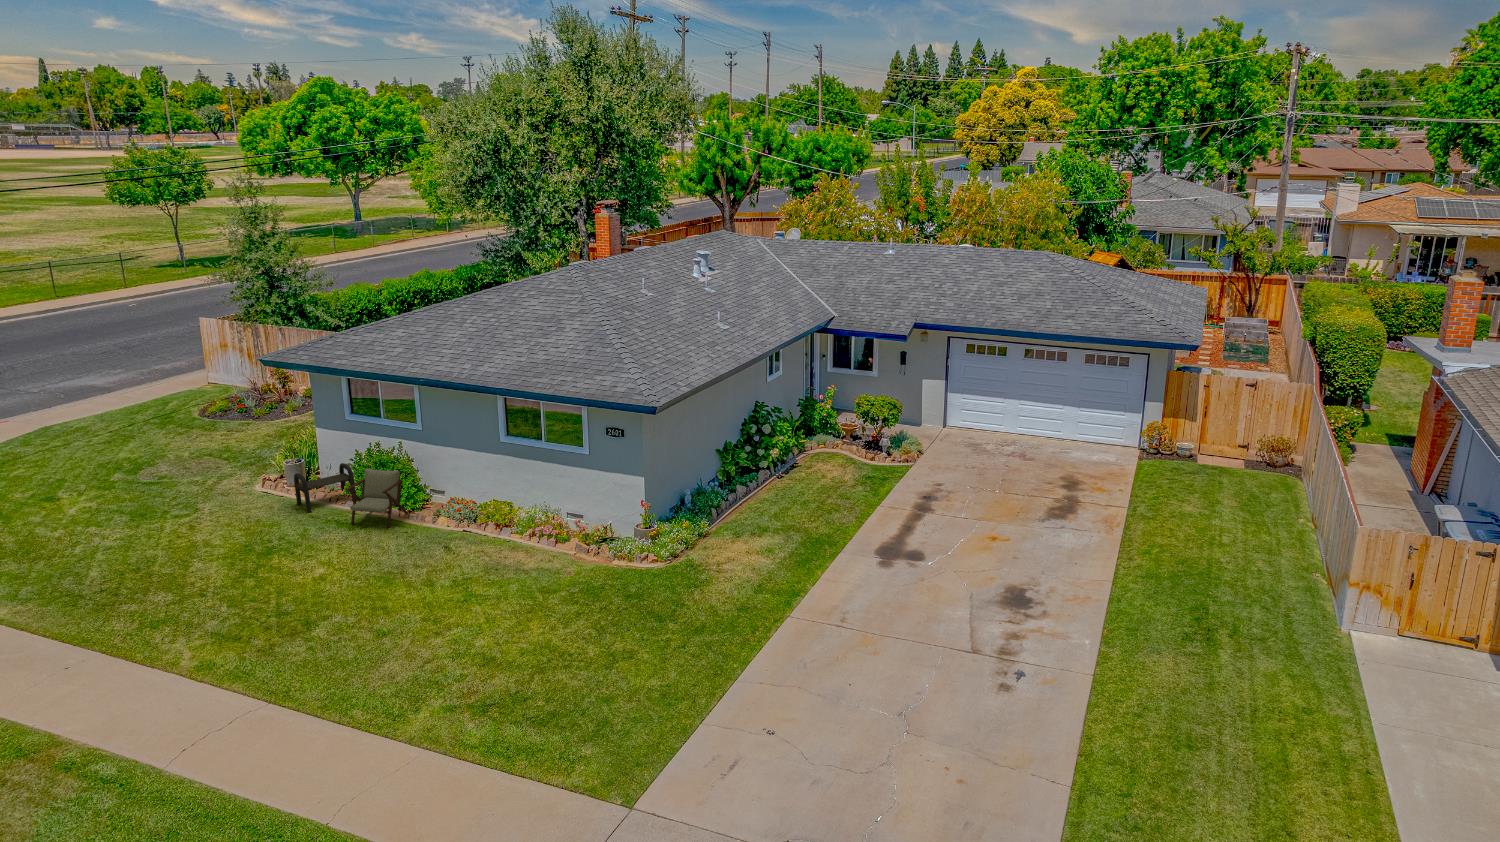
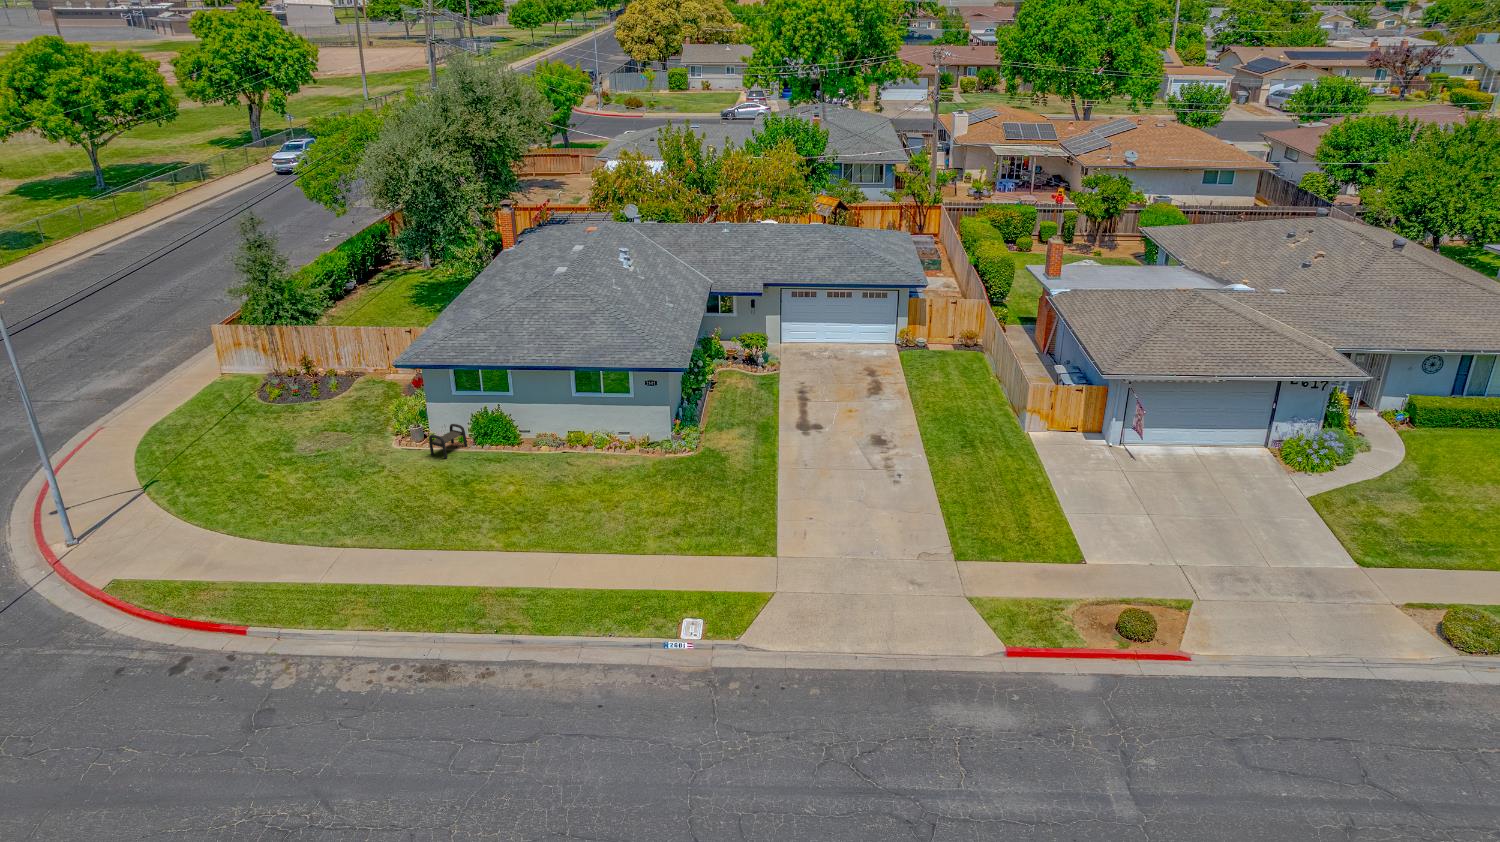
lounge chair: present [346,469,408,528] -> none [482,424,512,462]

